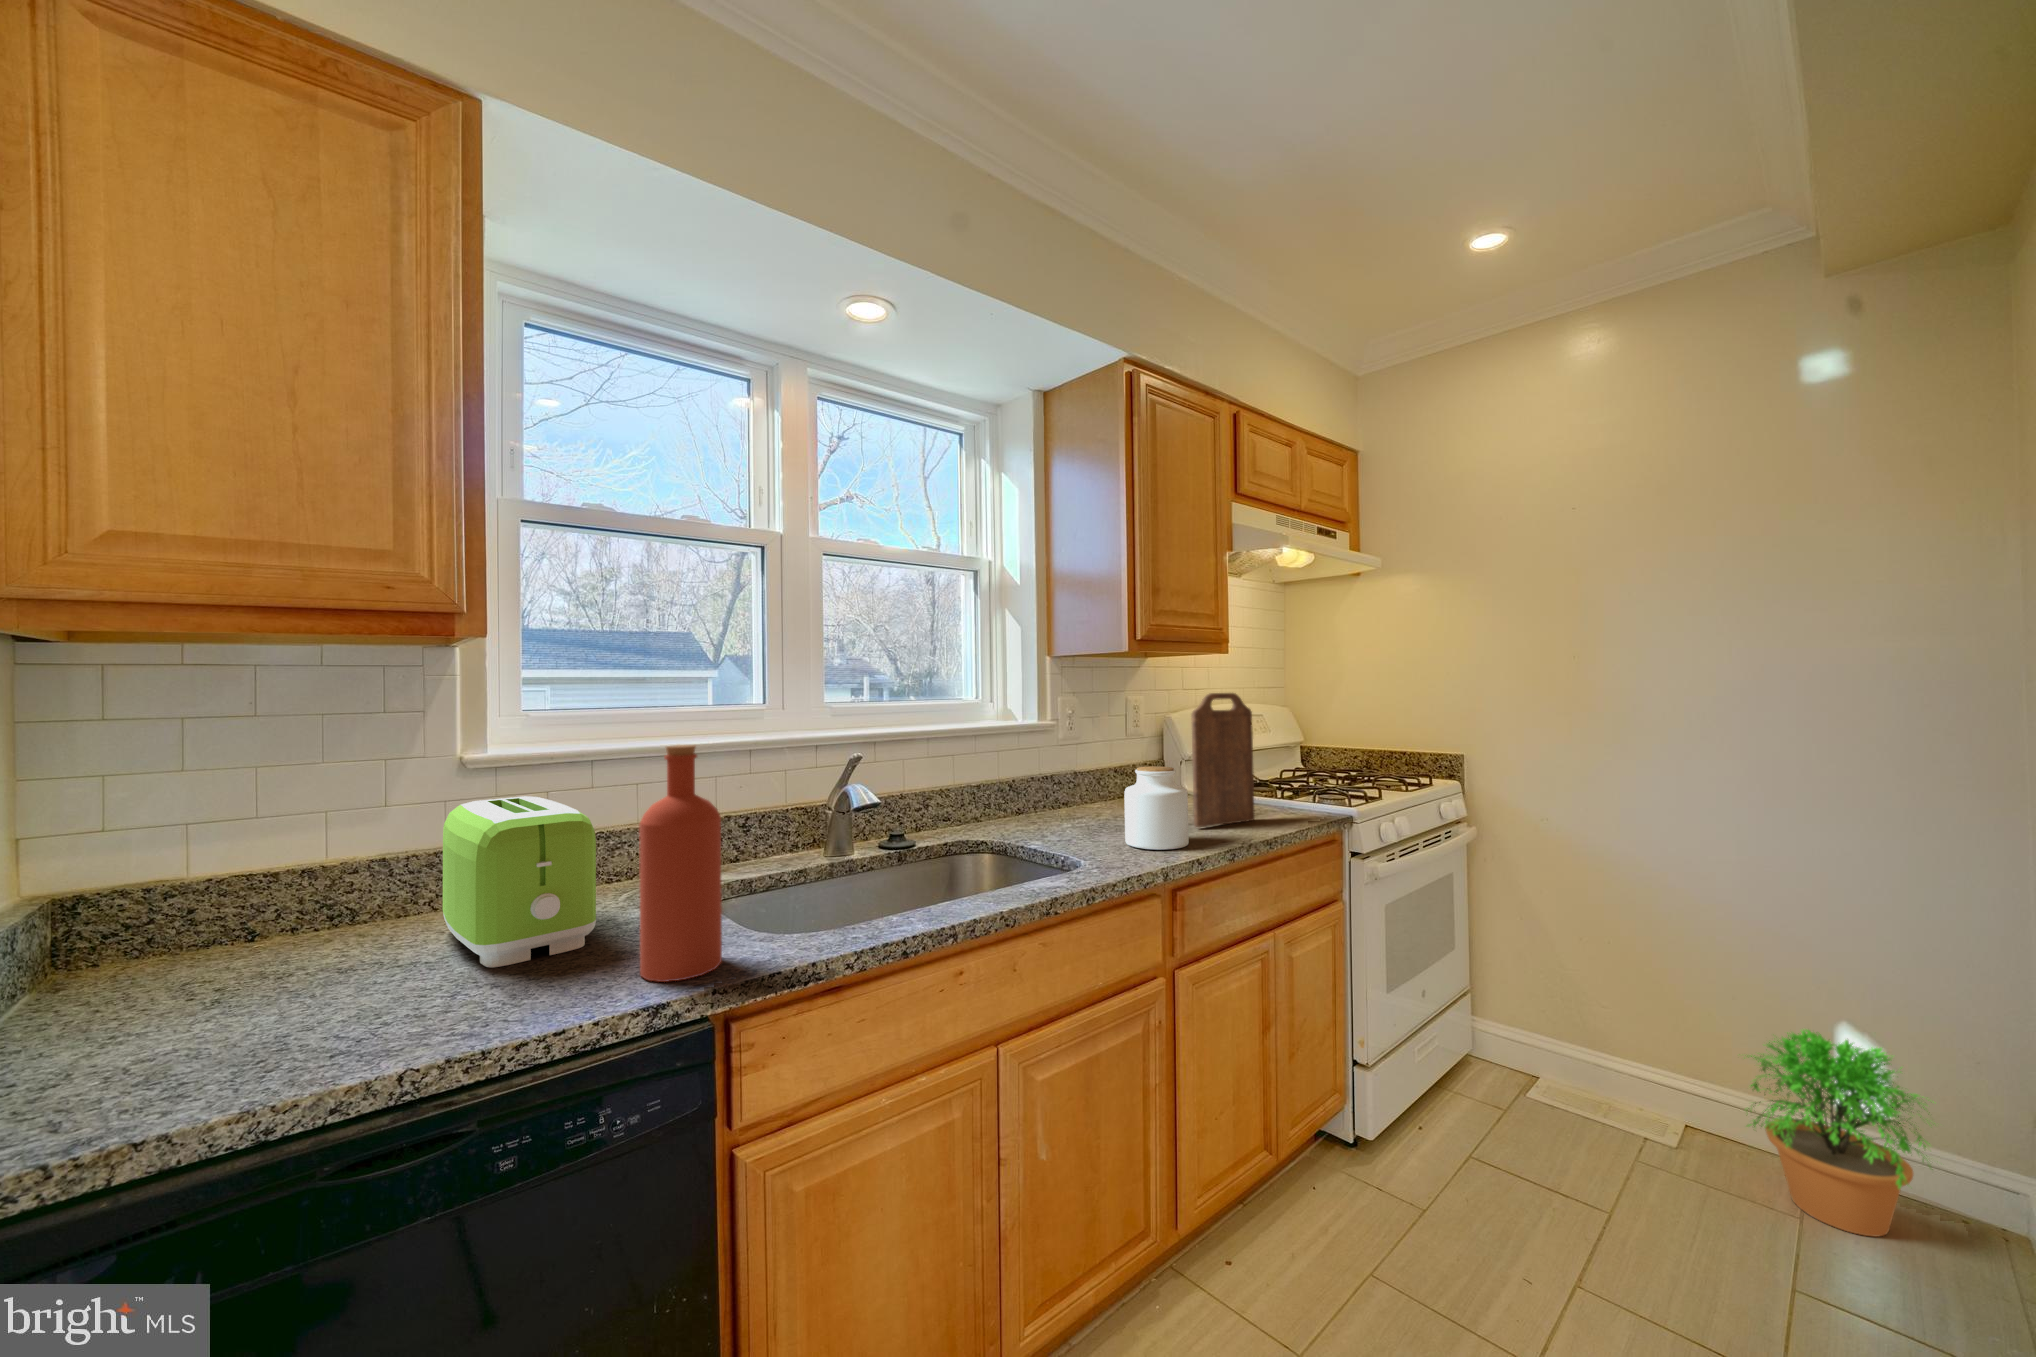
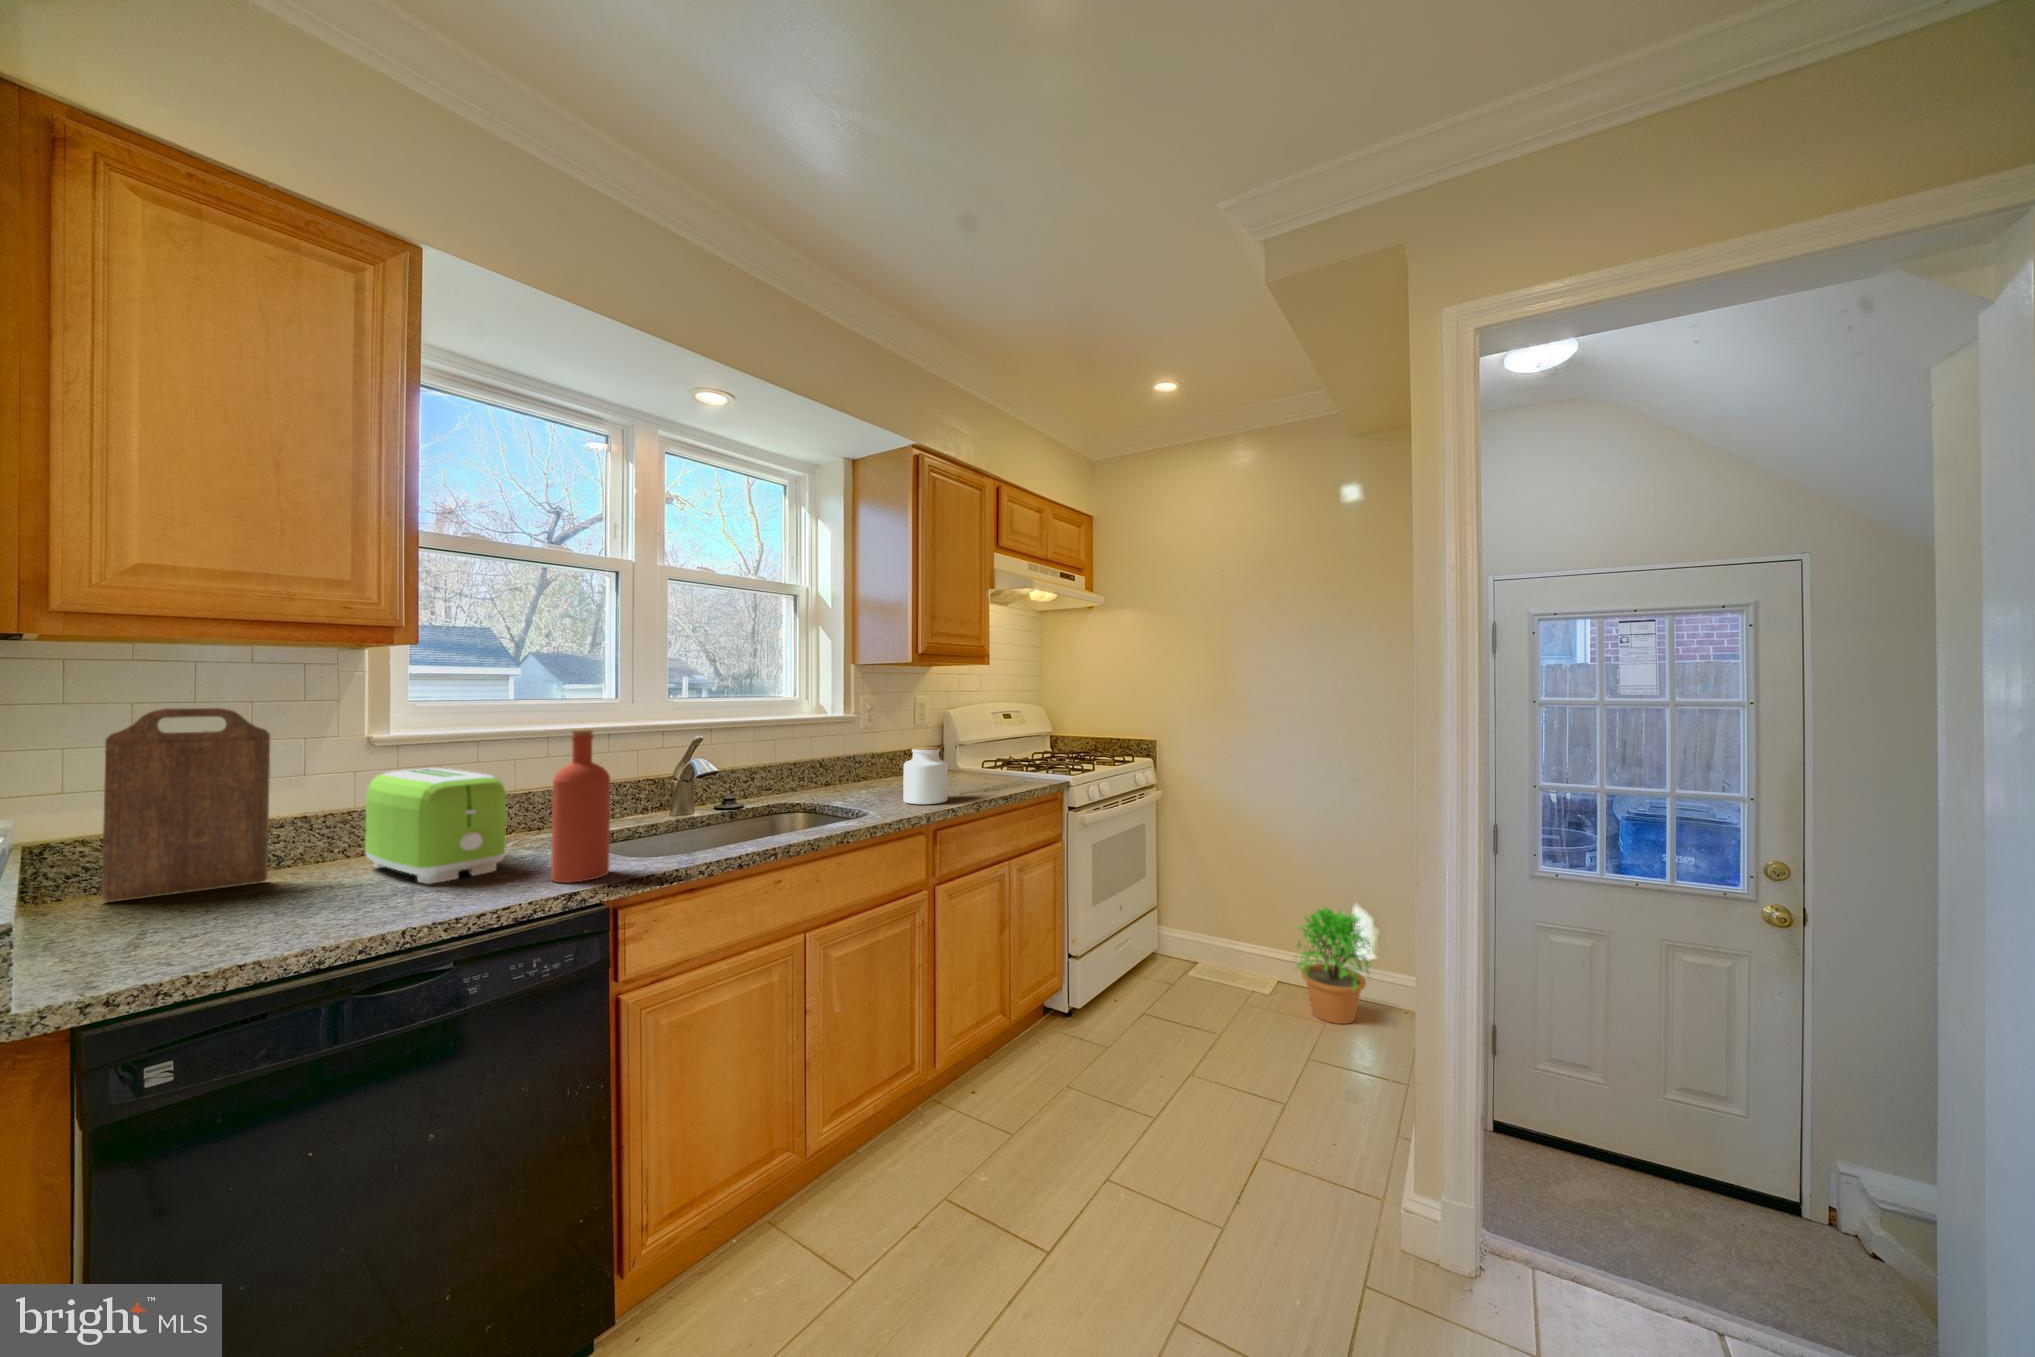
cutting board: present [1191,693,1255,828] -> present [102,708,270,902]

